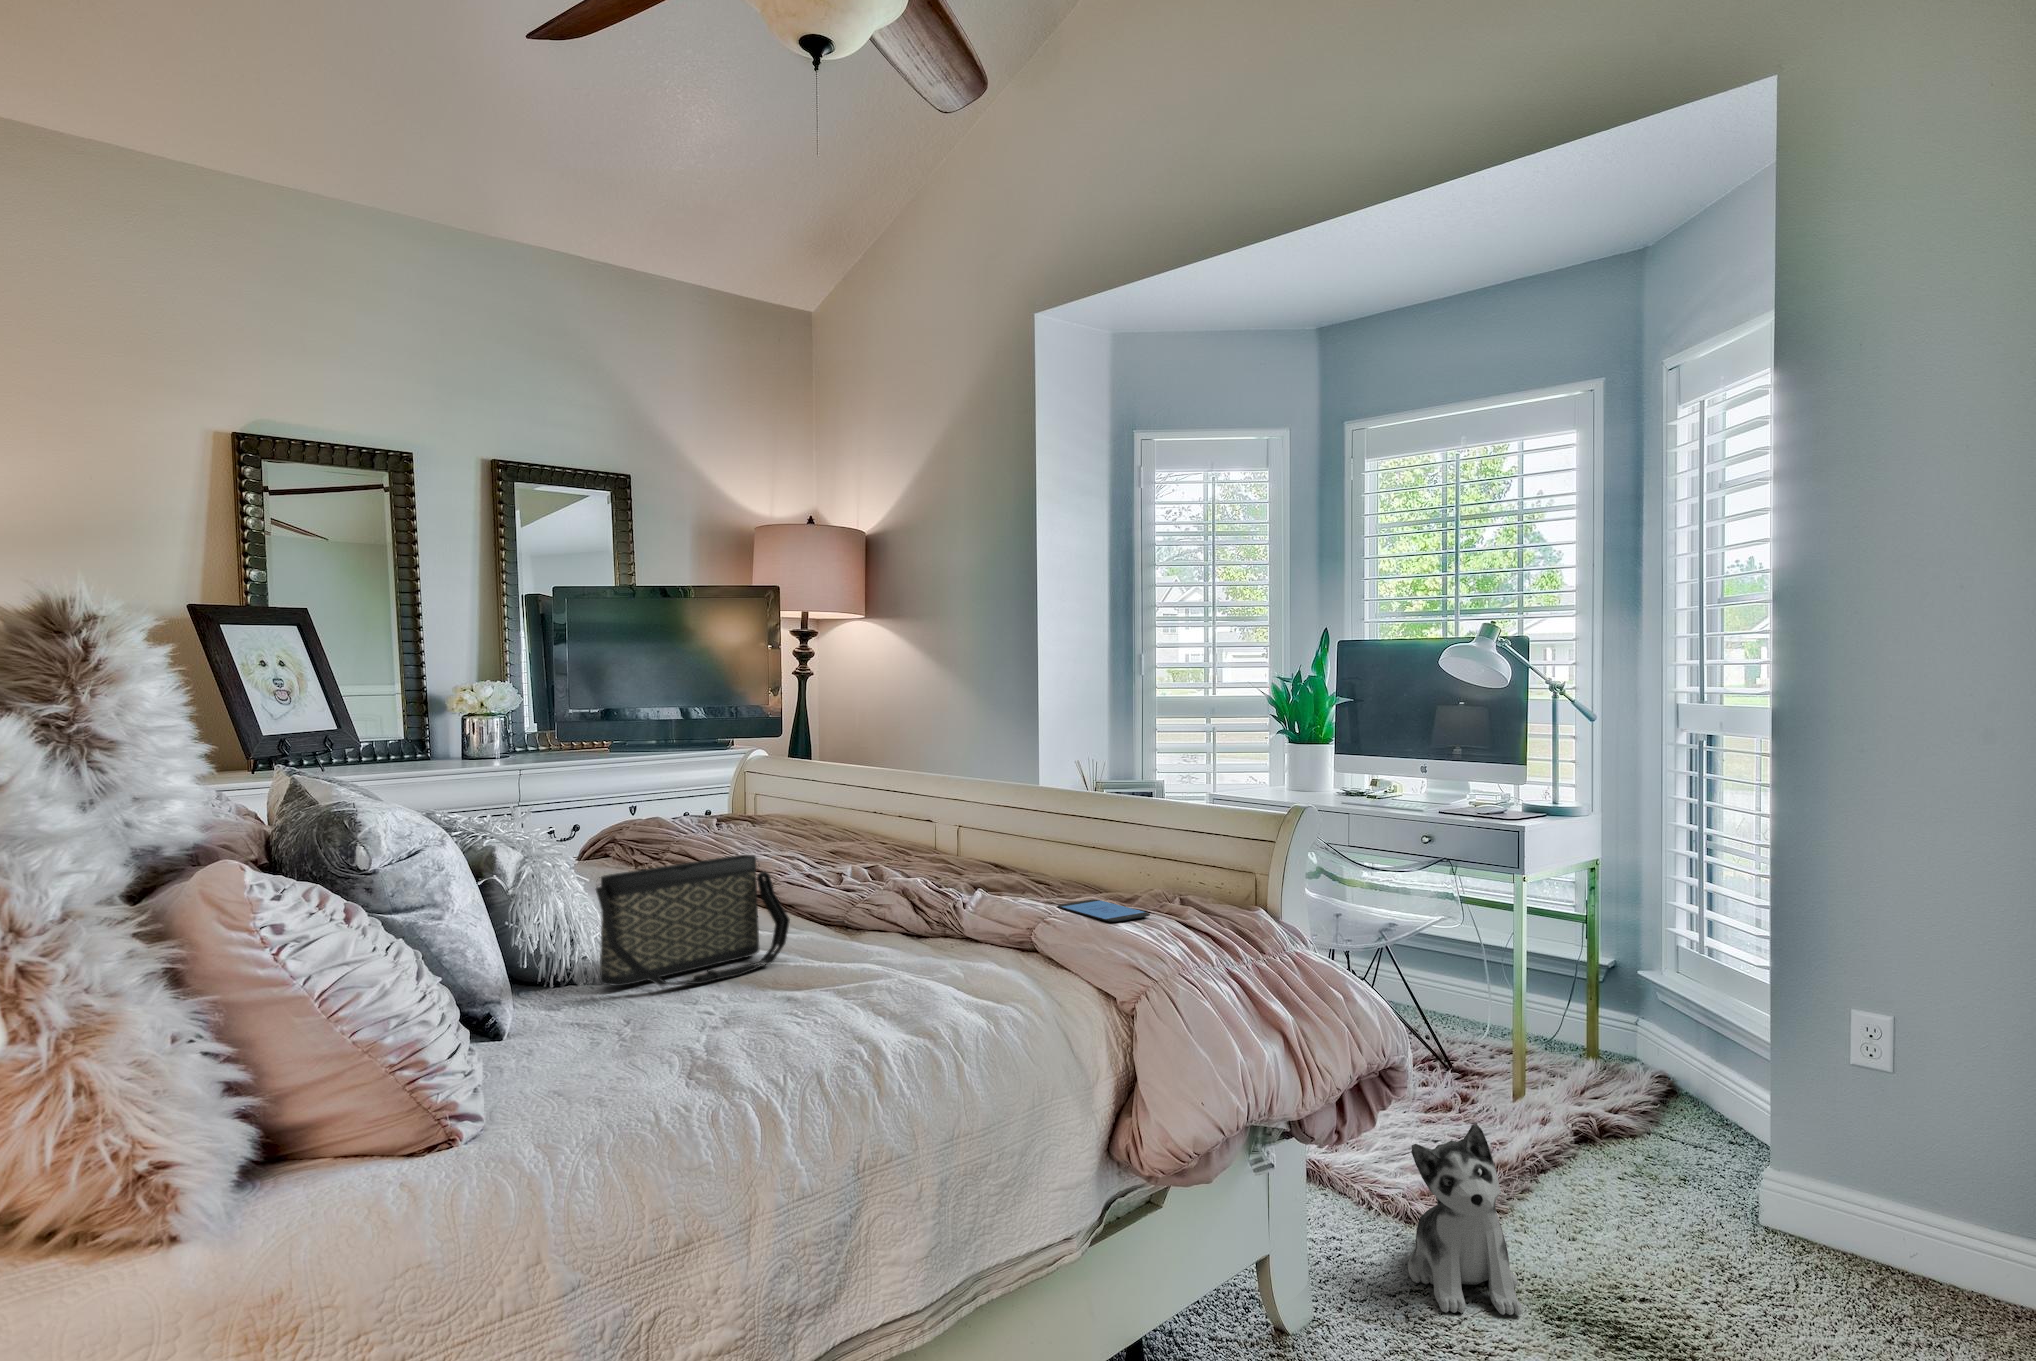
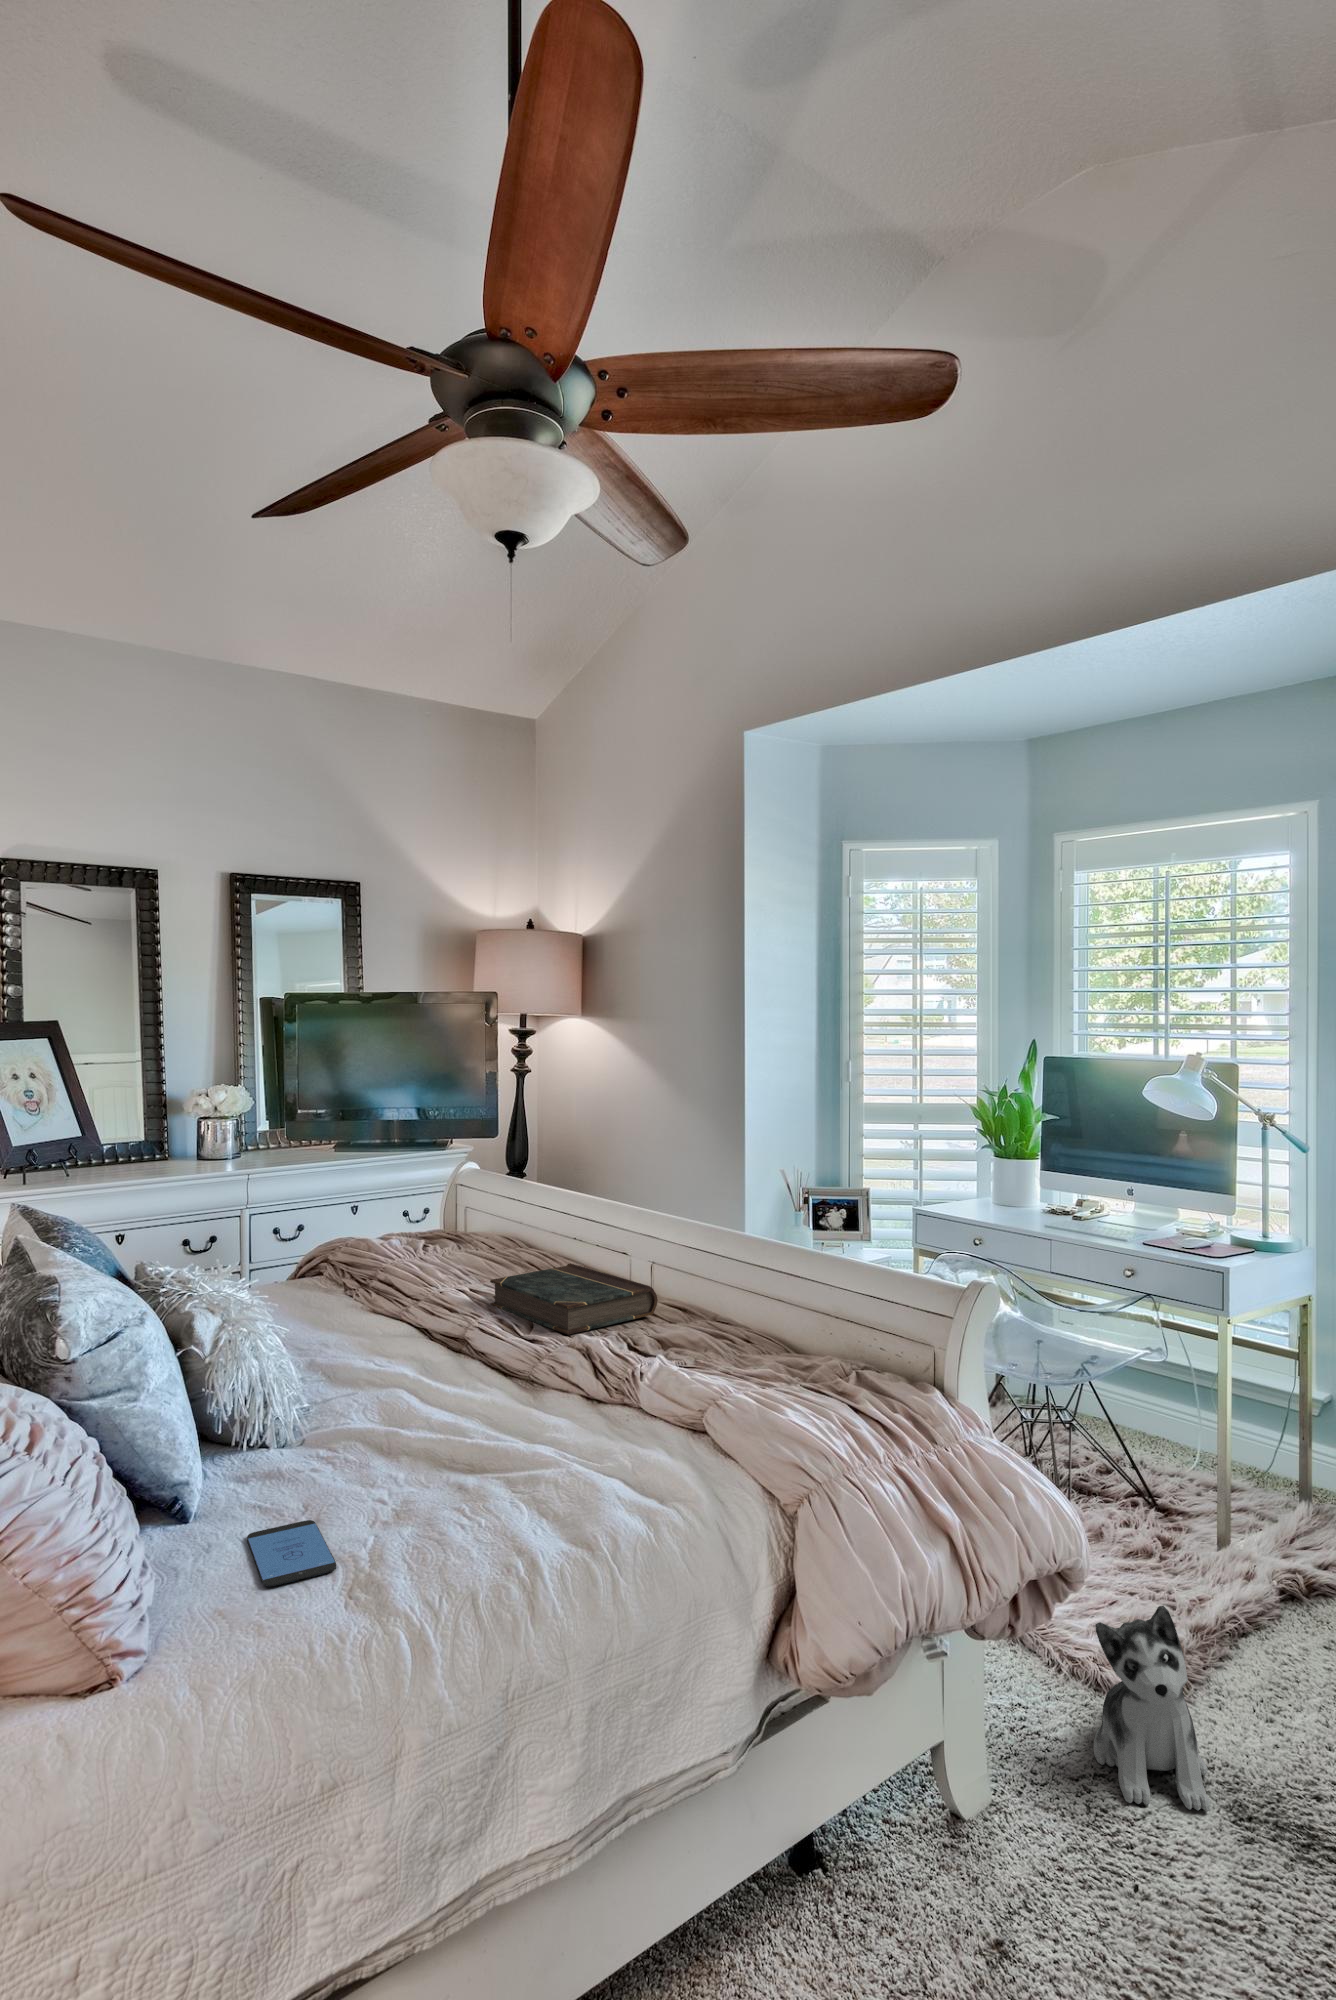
book: none [796,824,971,881] -> present [490,1263,658,1335]
handbag: present [596,855,790,986] -> none [281,1323,470,1464]
smartphone: present [1058,900,1150,922] -> present [247,1520,336,1587]

